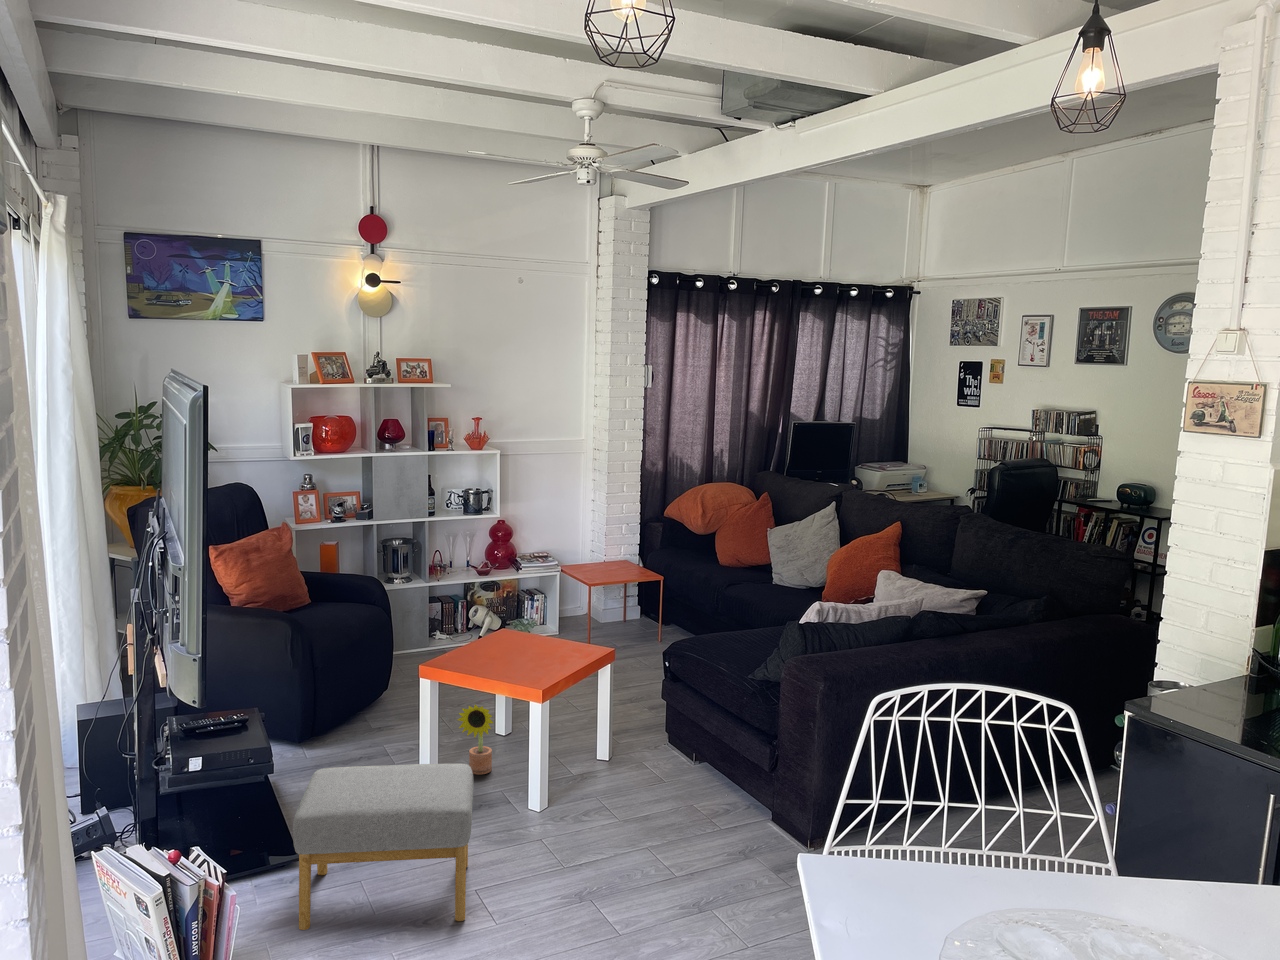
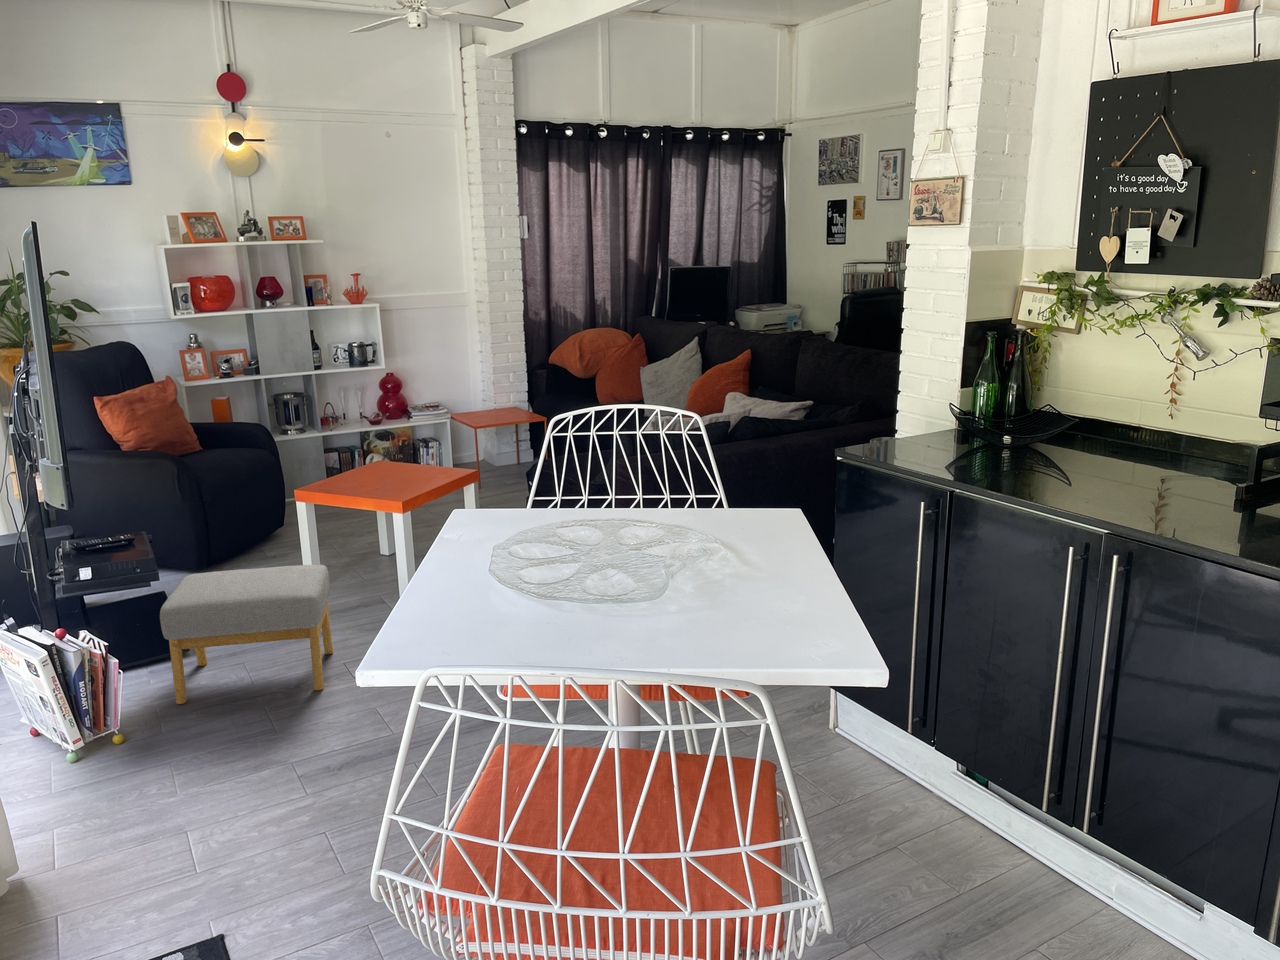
decorative plant: present [458,705,493,774] -> none [330,524,369,587]

